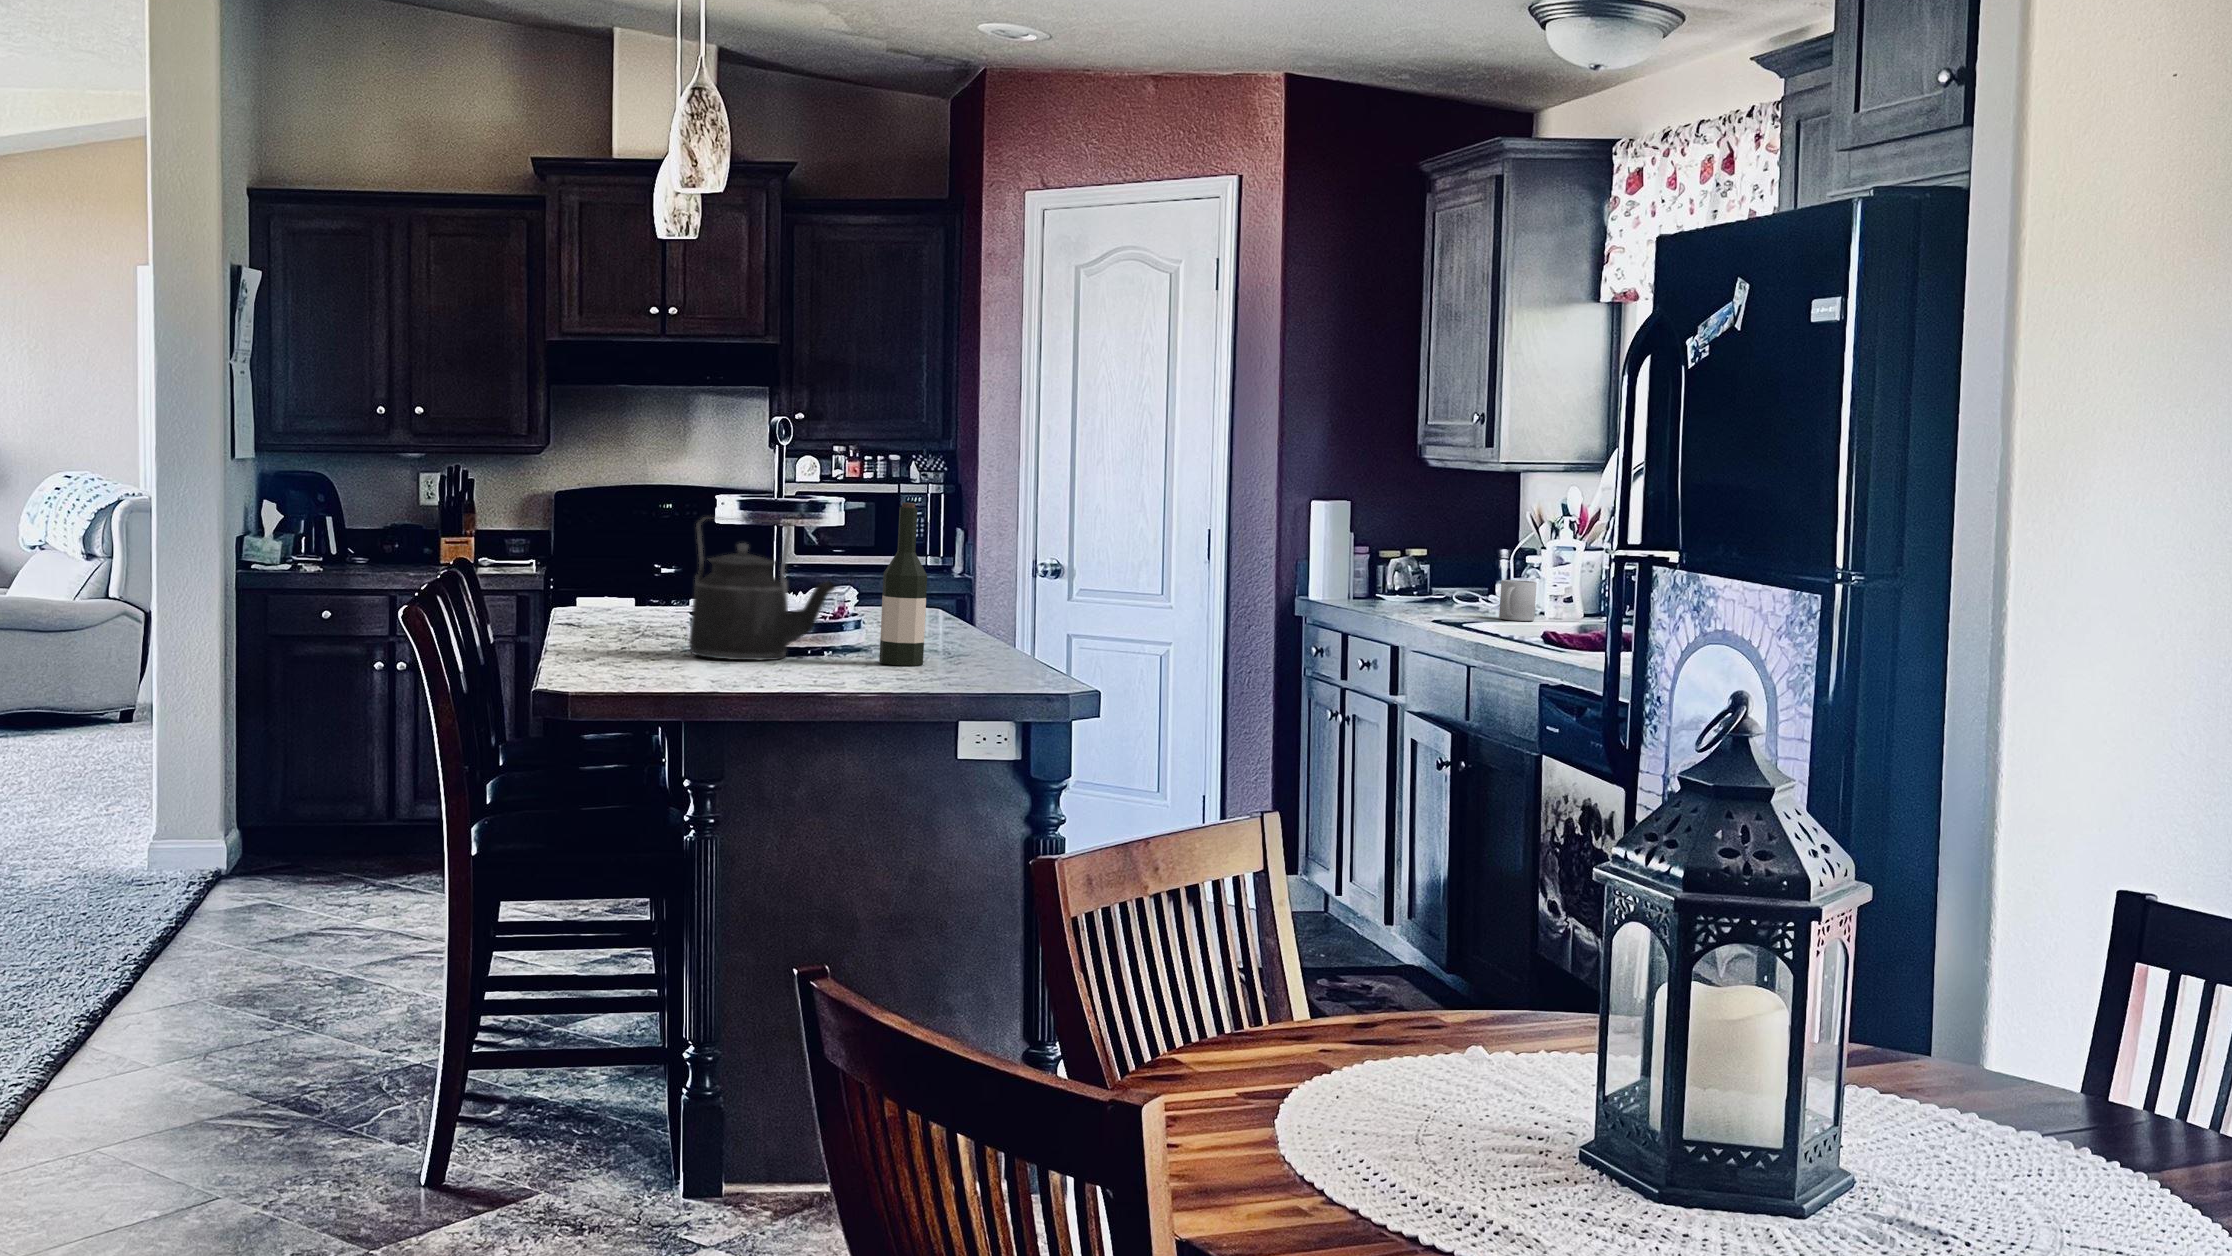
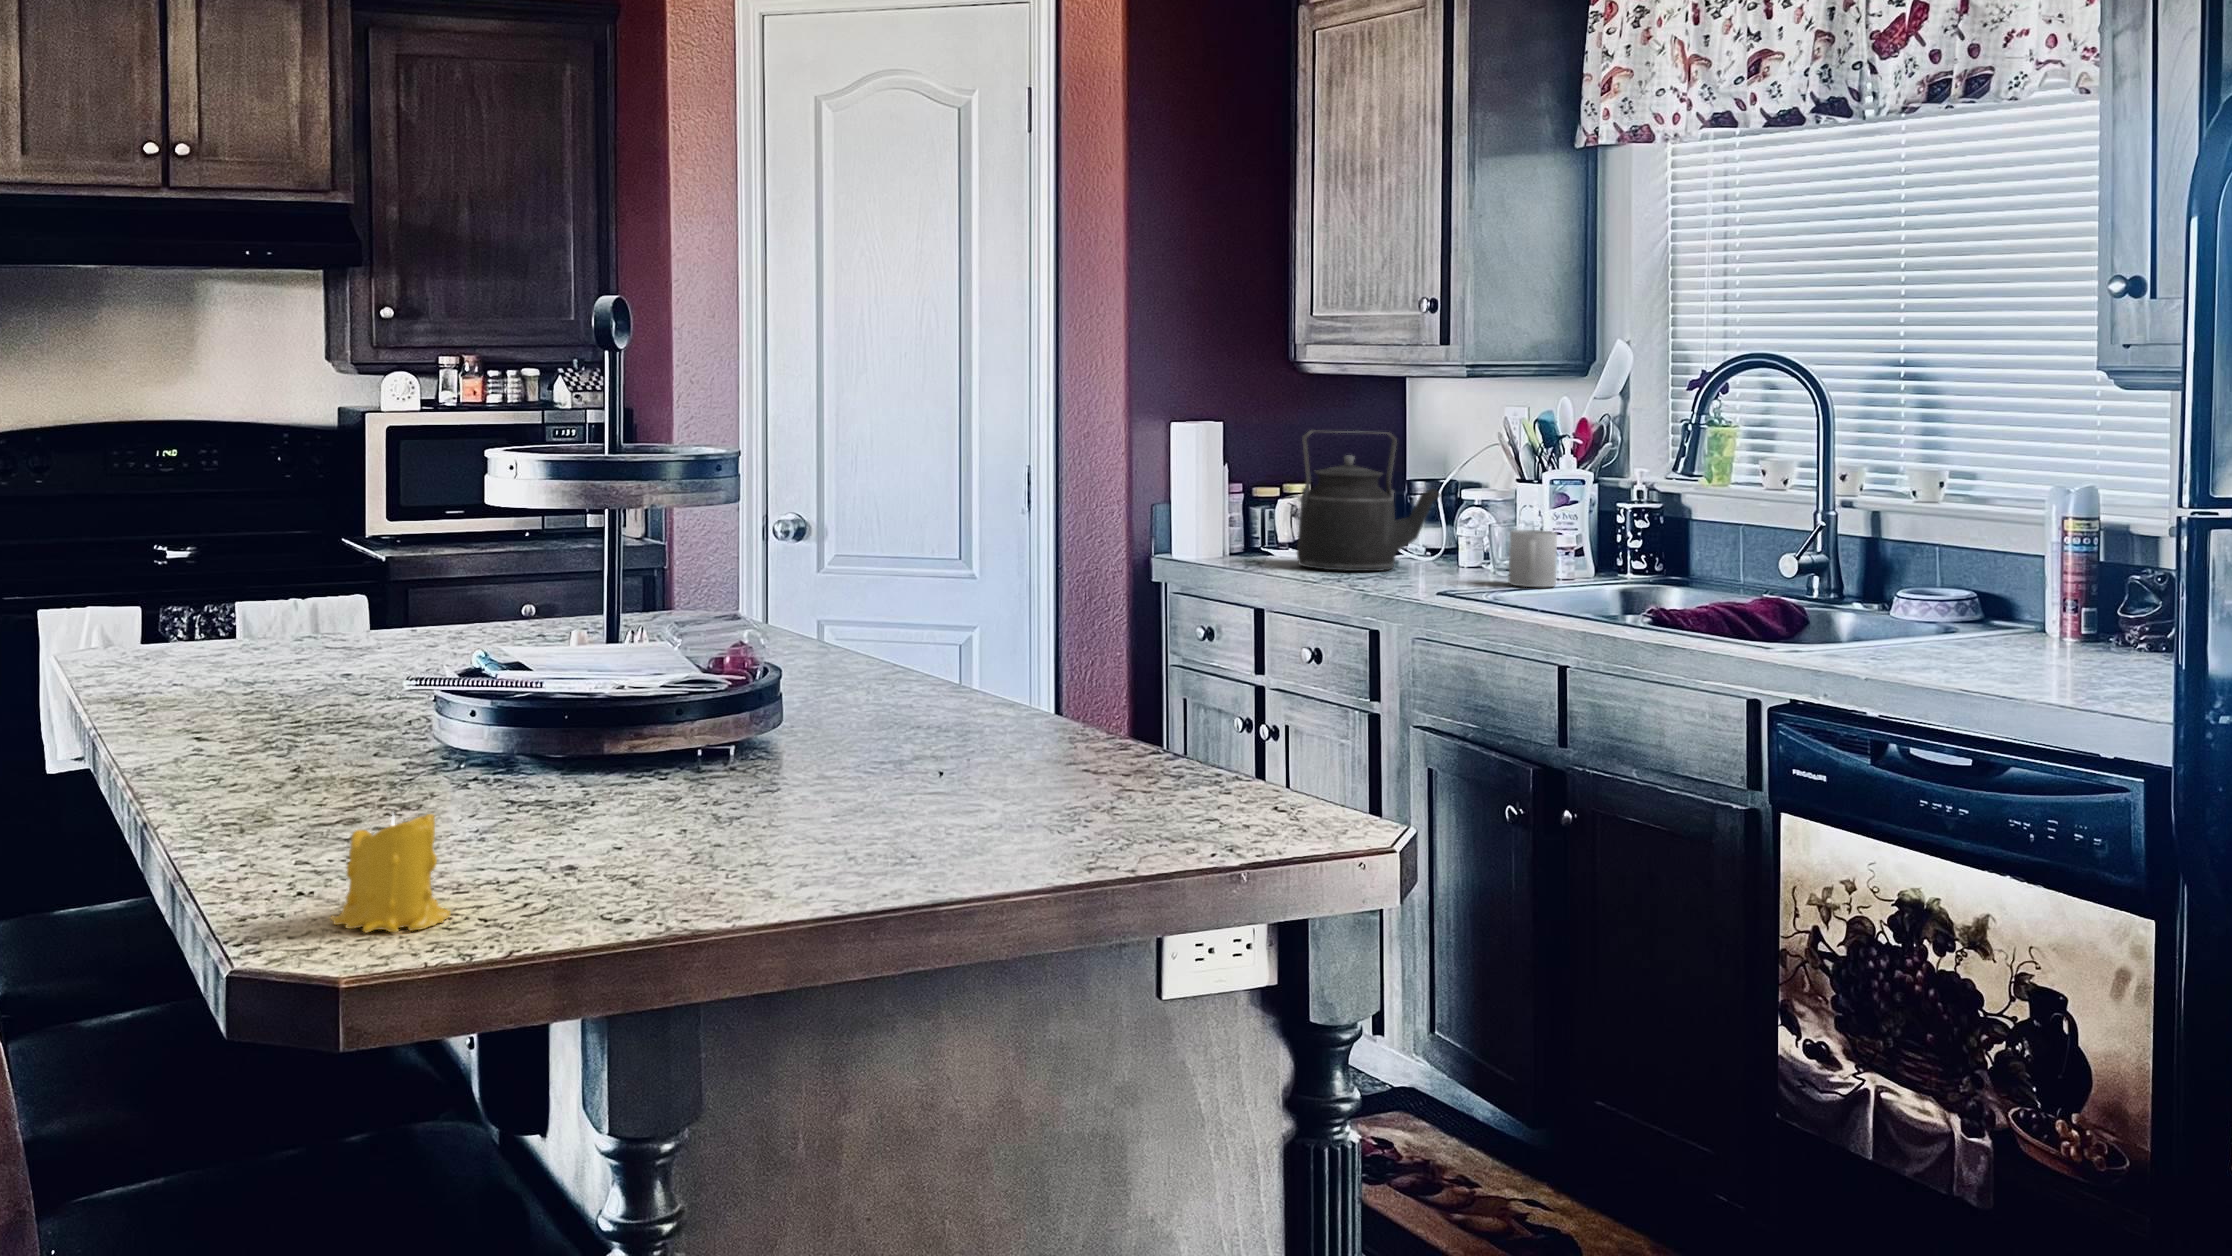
wine bottle: present [879,503,927,666] -> none [951,490,1049,840]
kettle: present [689,517,835,661] -> present [1297,430,1440,571]
candle: none [594,619,640,666] -> present [330,814,451,932]

